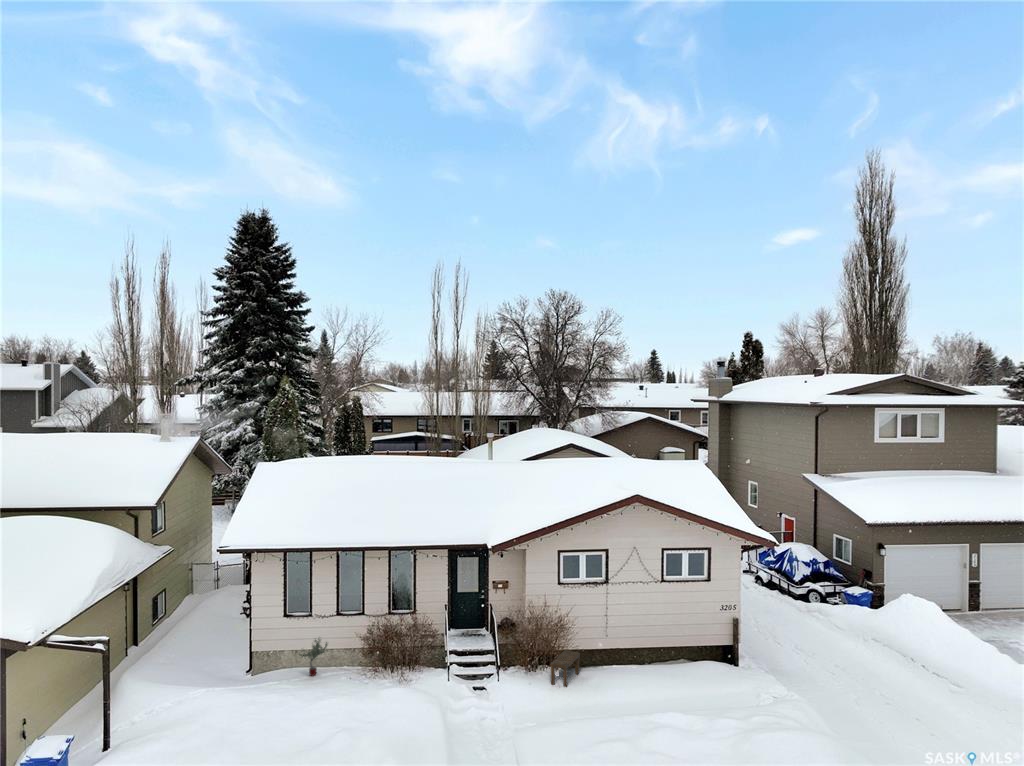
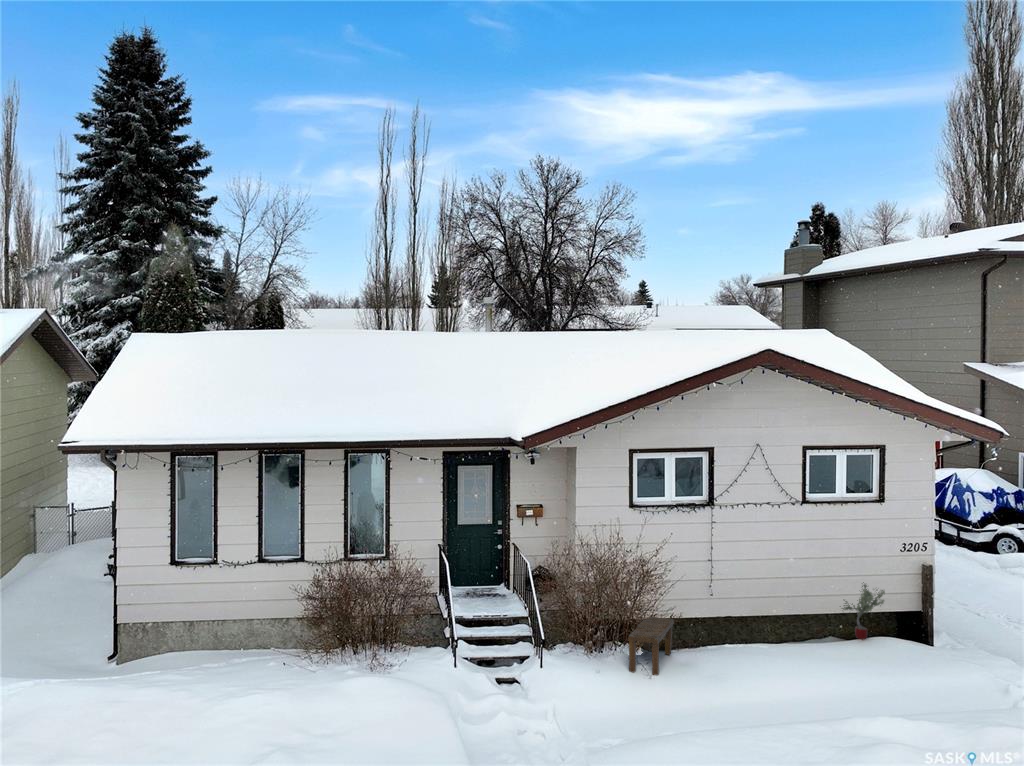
potted tree: present [299,639,327,676] -> present [840,582,885,640]

